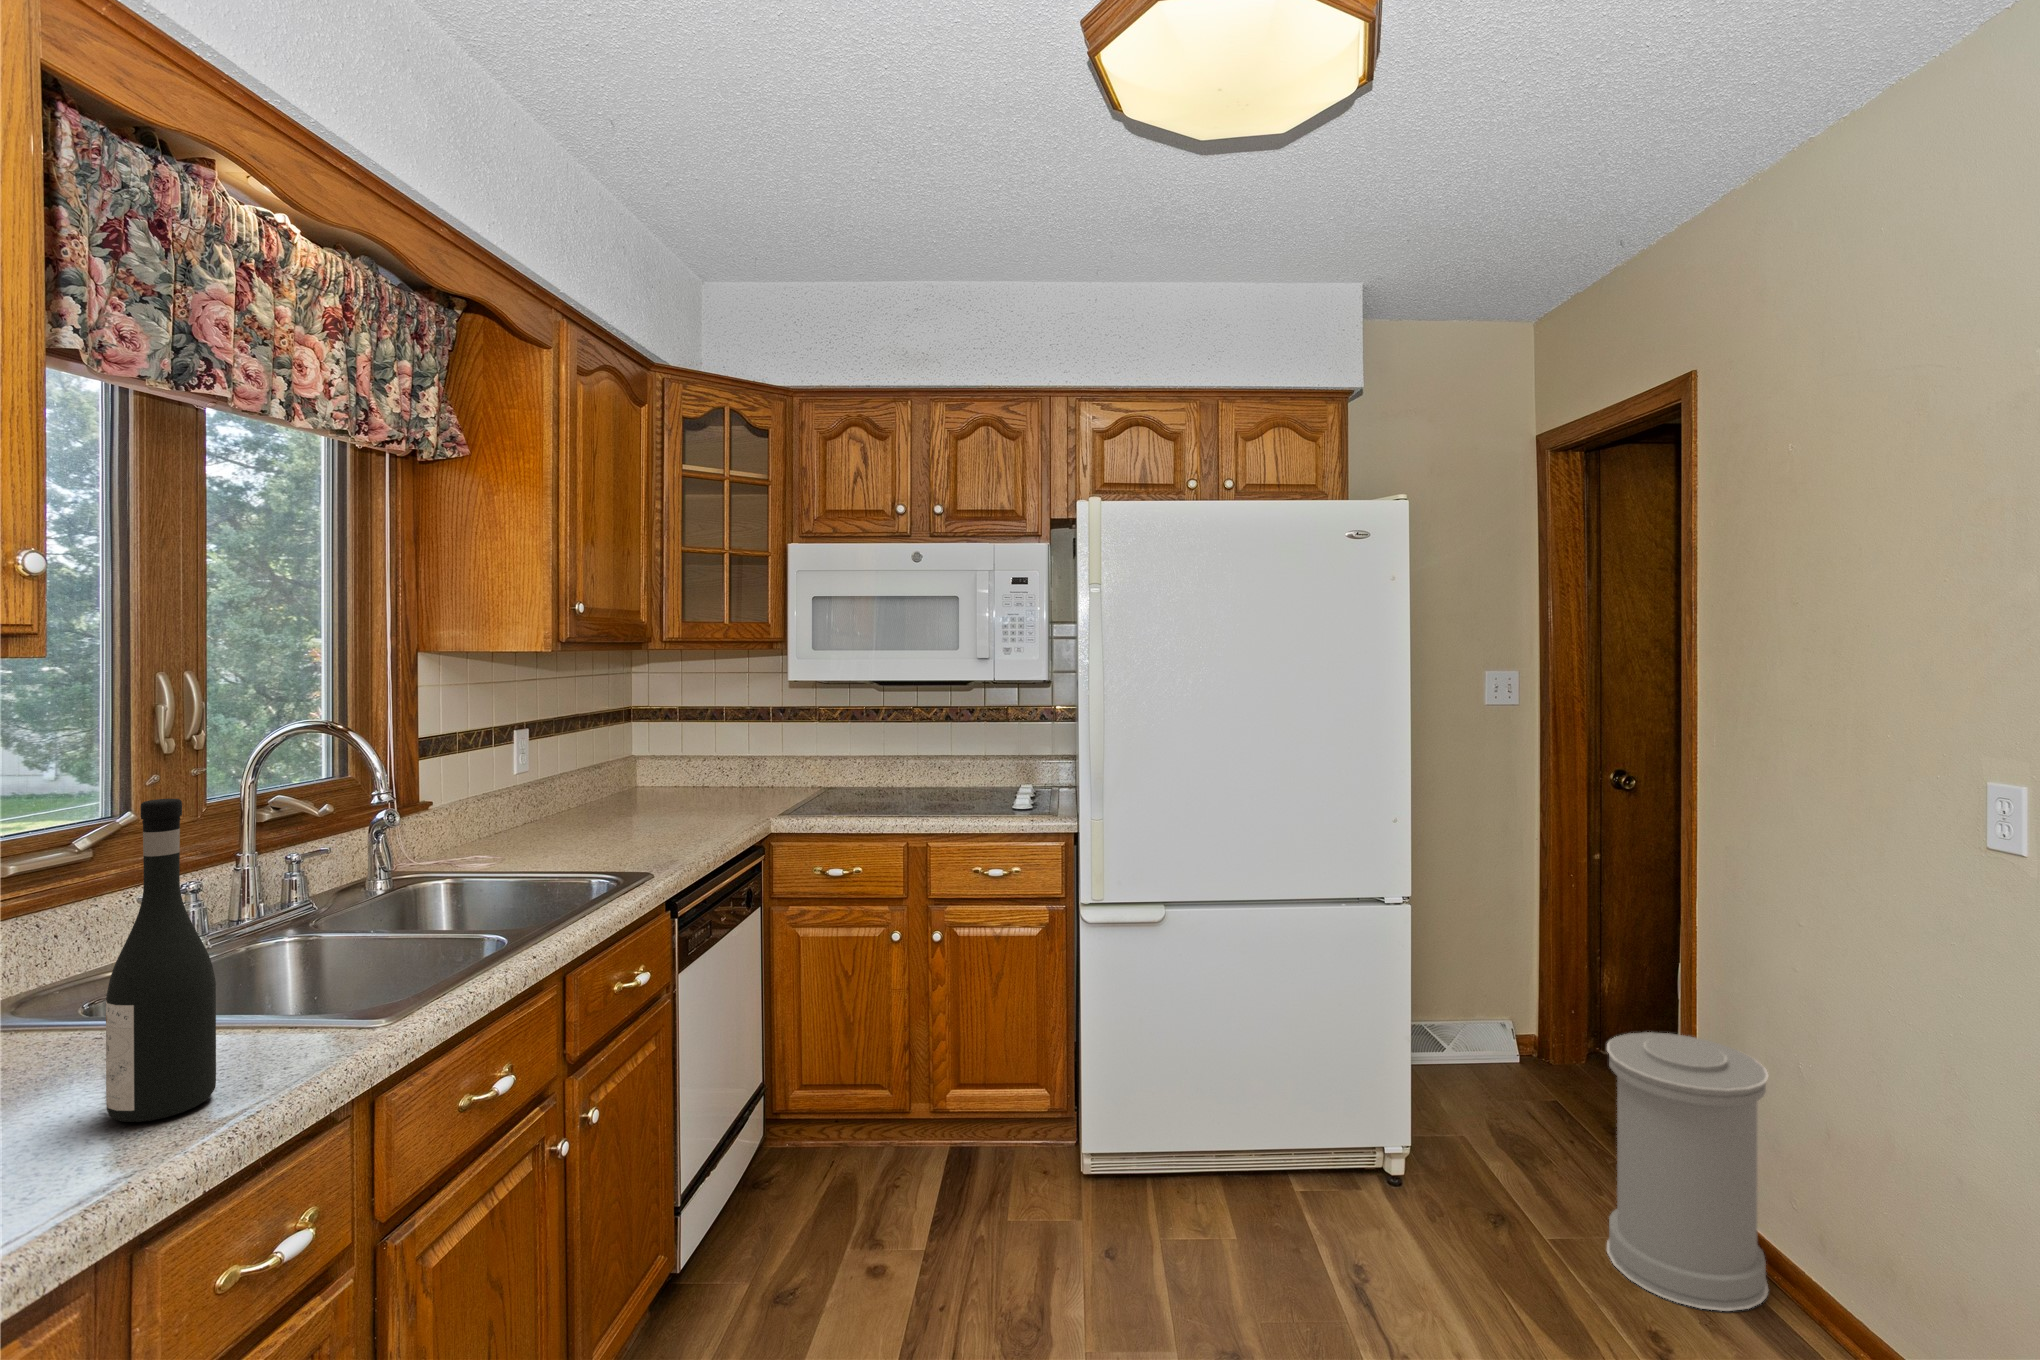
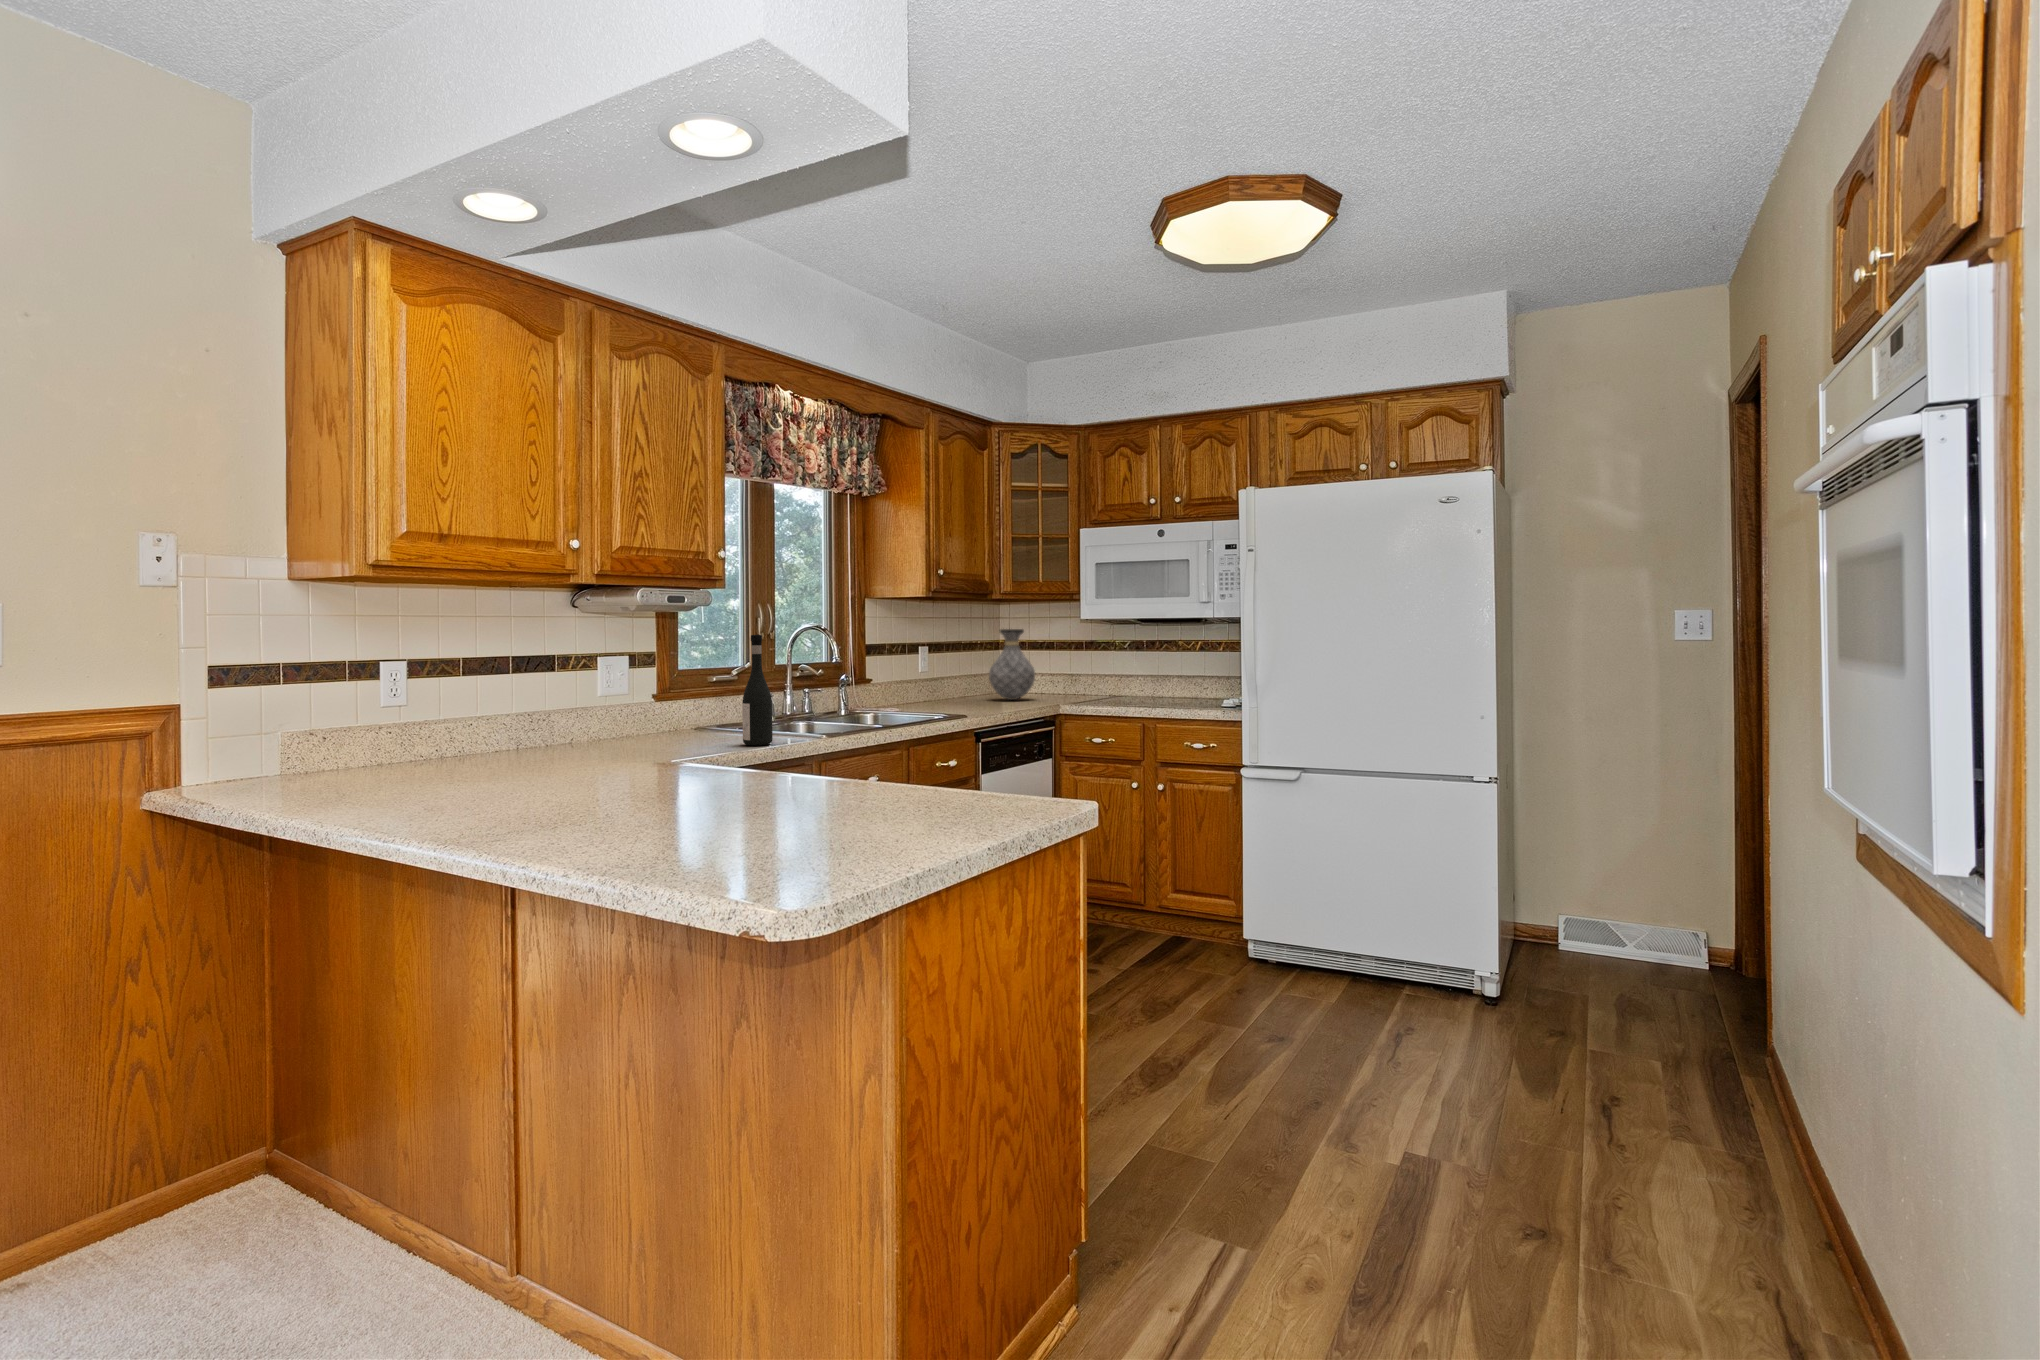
vase: none [639,694,718,808] -> present [989,629,1035,700]
trash can: present [1607,1032,1768,1311] -> none [1619,892,1755,1096]

